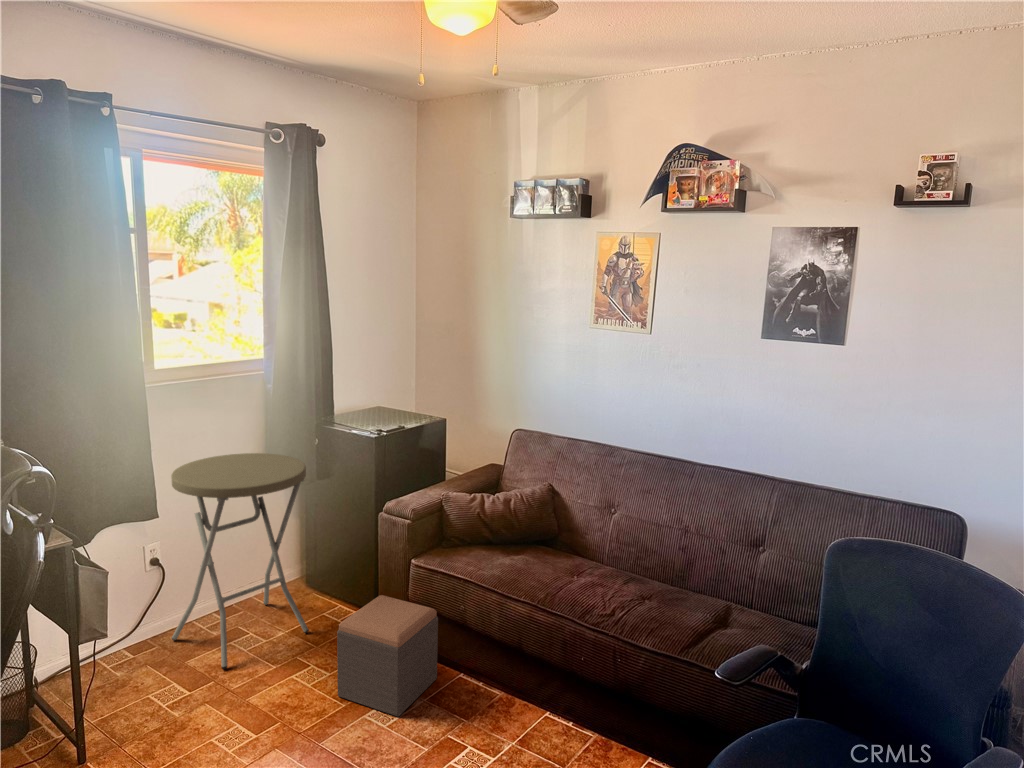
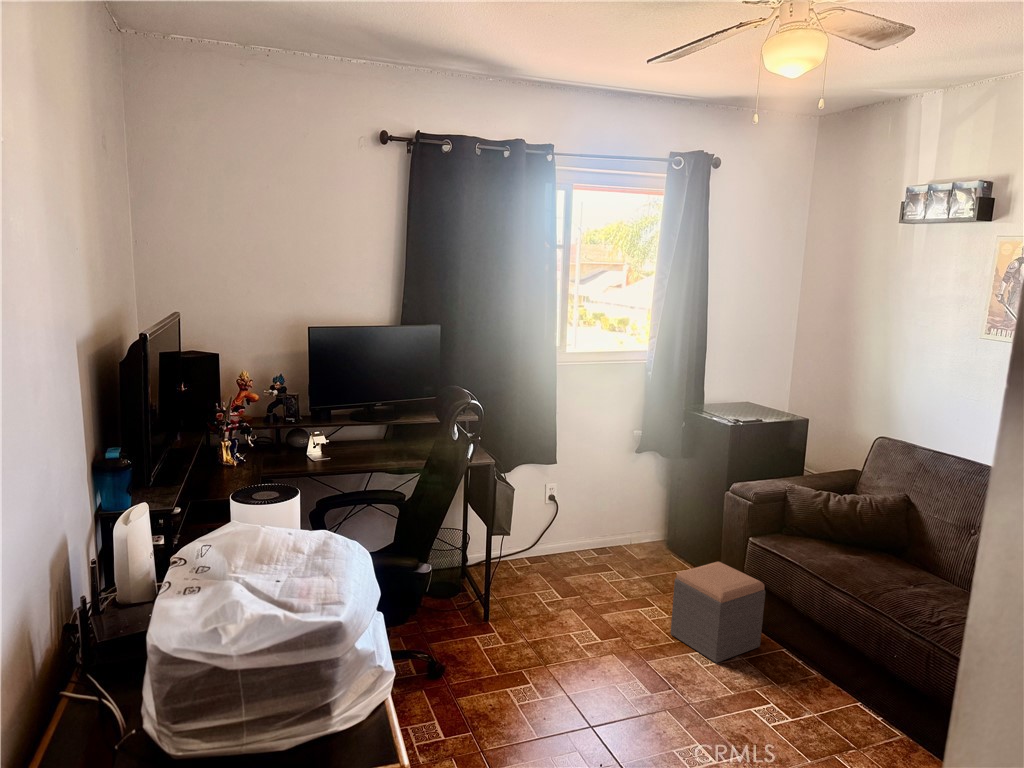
side table: present [171,453,309,669] -> none [557,425,670,592]

